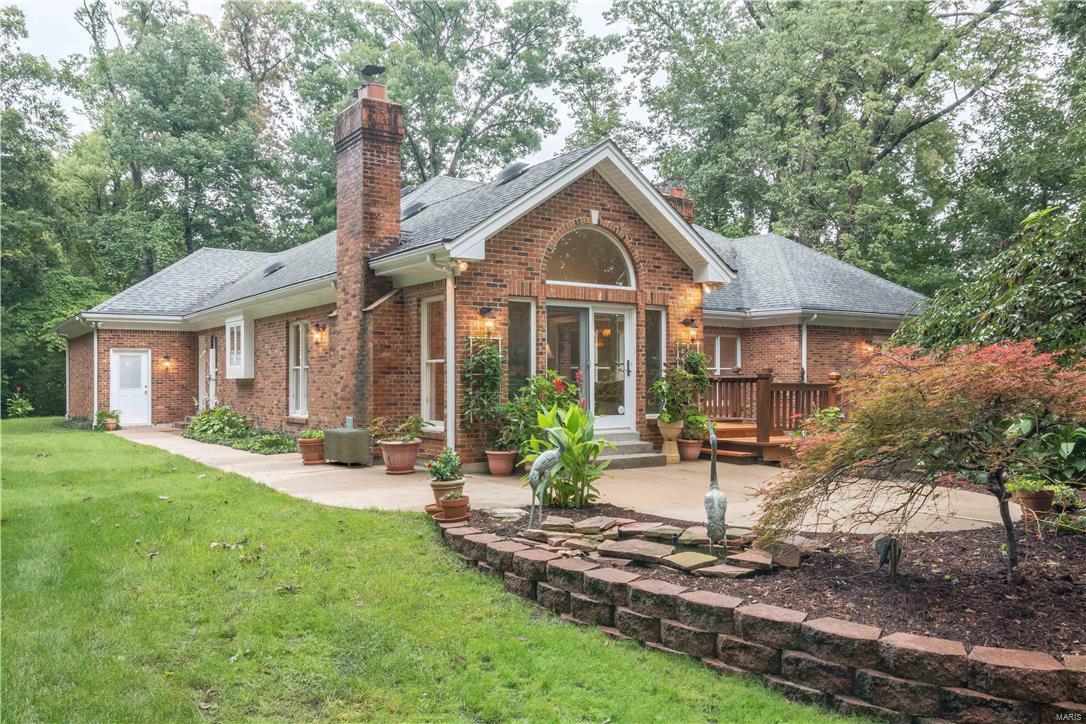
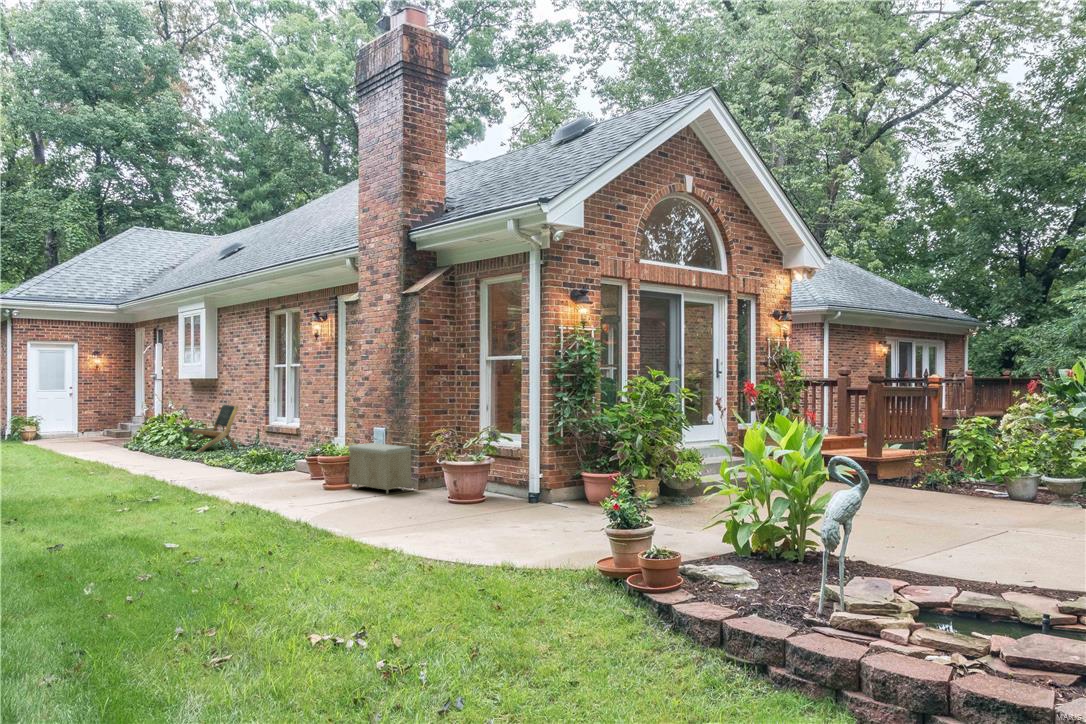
lounge chair: none [222,399,266,438] -> present [182,404,238,453]

